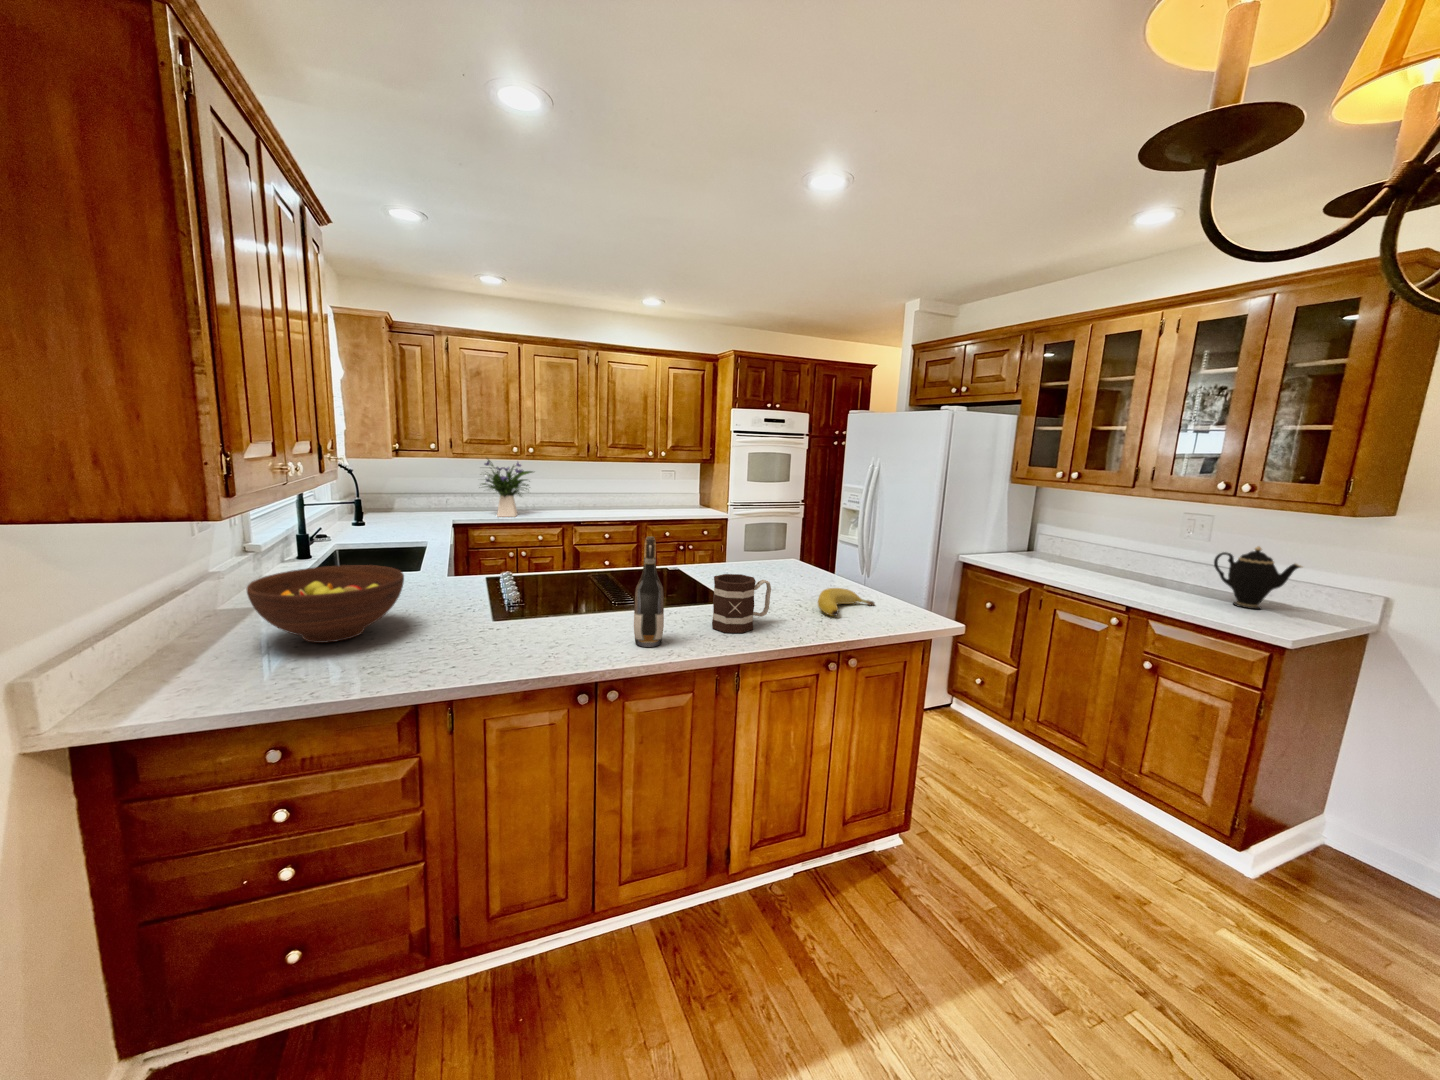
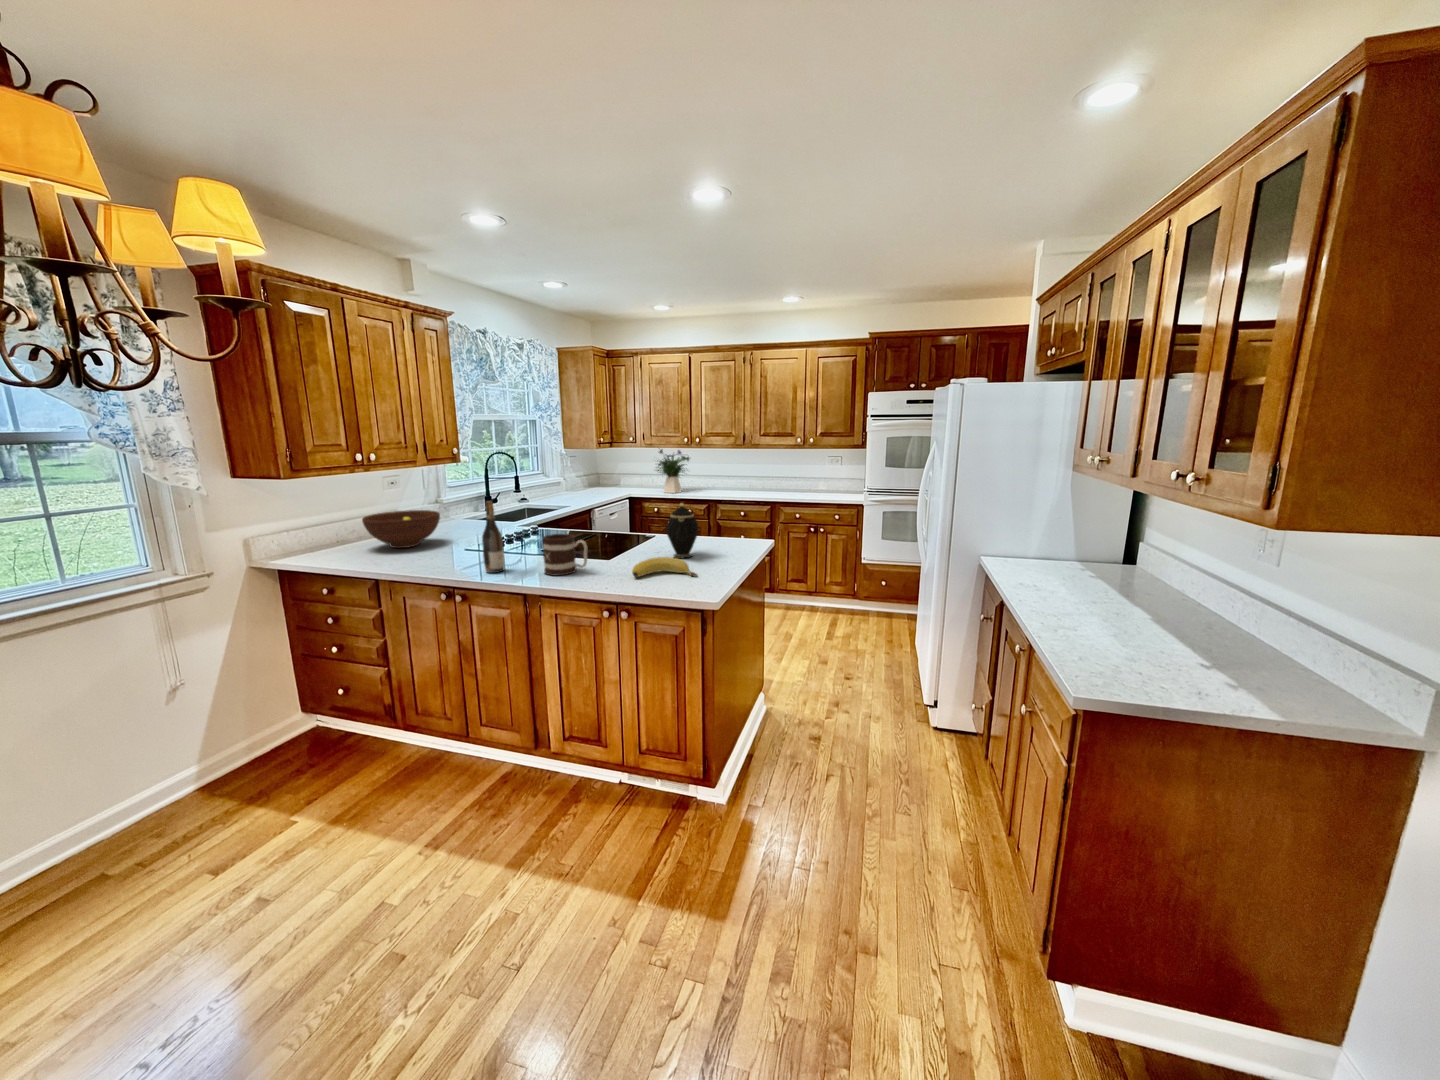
teapot: present [1214,546,1302,609] -> present [666,503,699,558]

